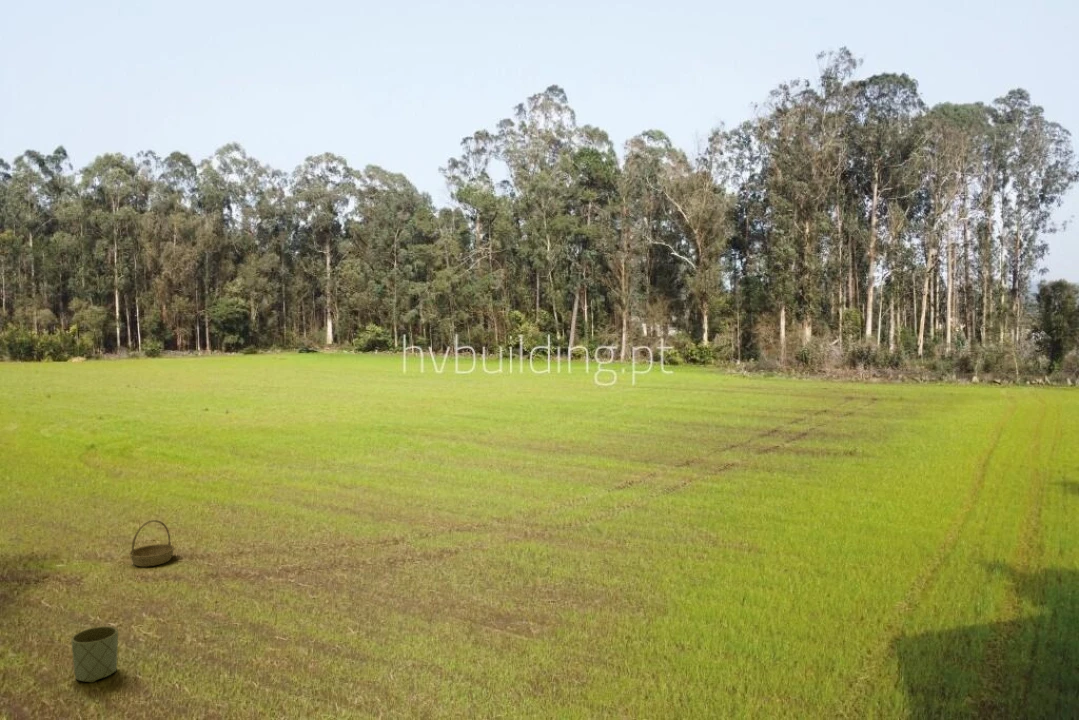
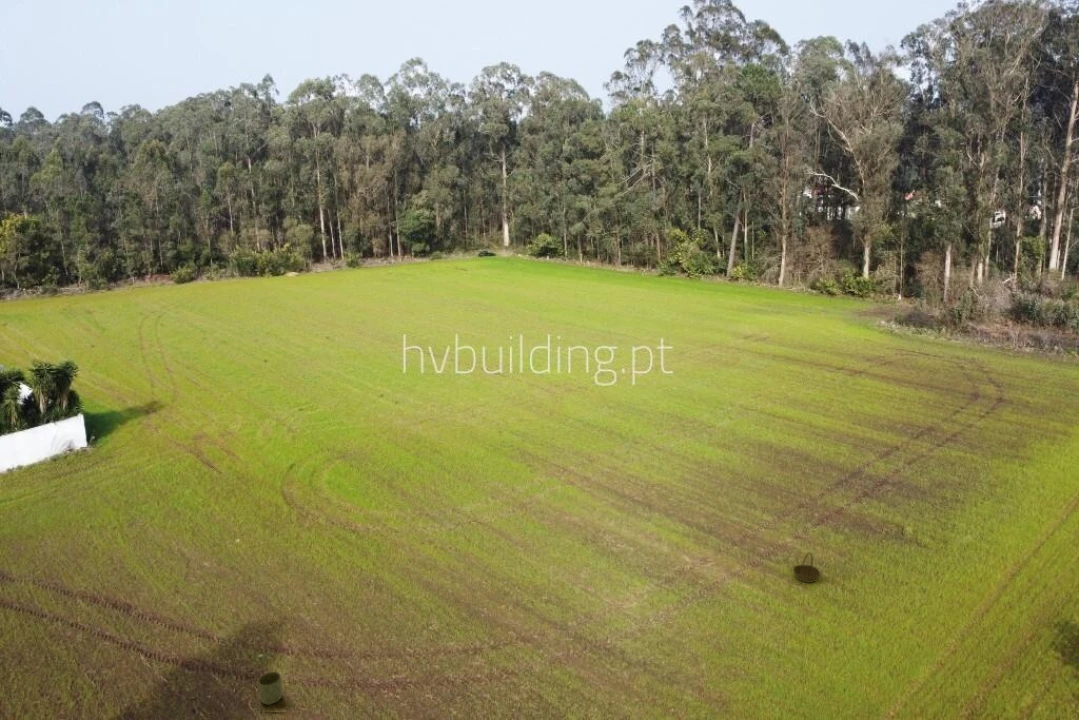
basket: present [129,520,174,567] -> present [793,553,820,583]

